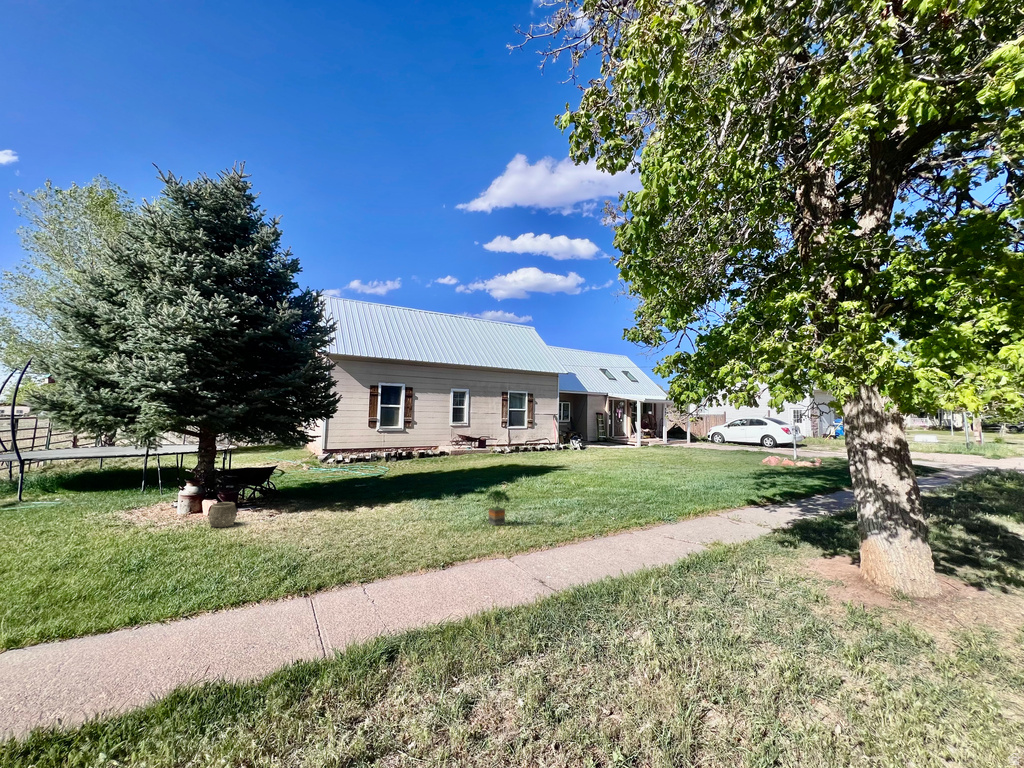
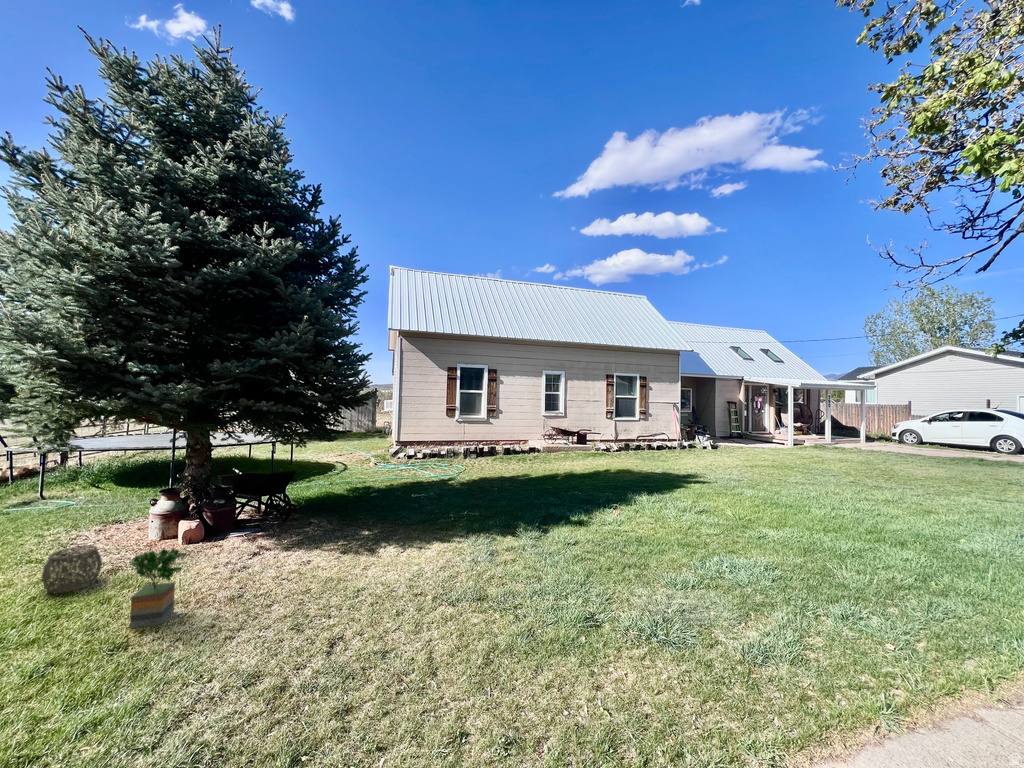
potted tree: present [487,491,510,525] -> present [130,548,186,628]

